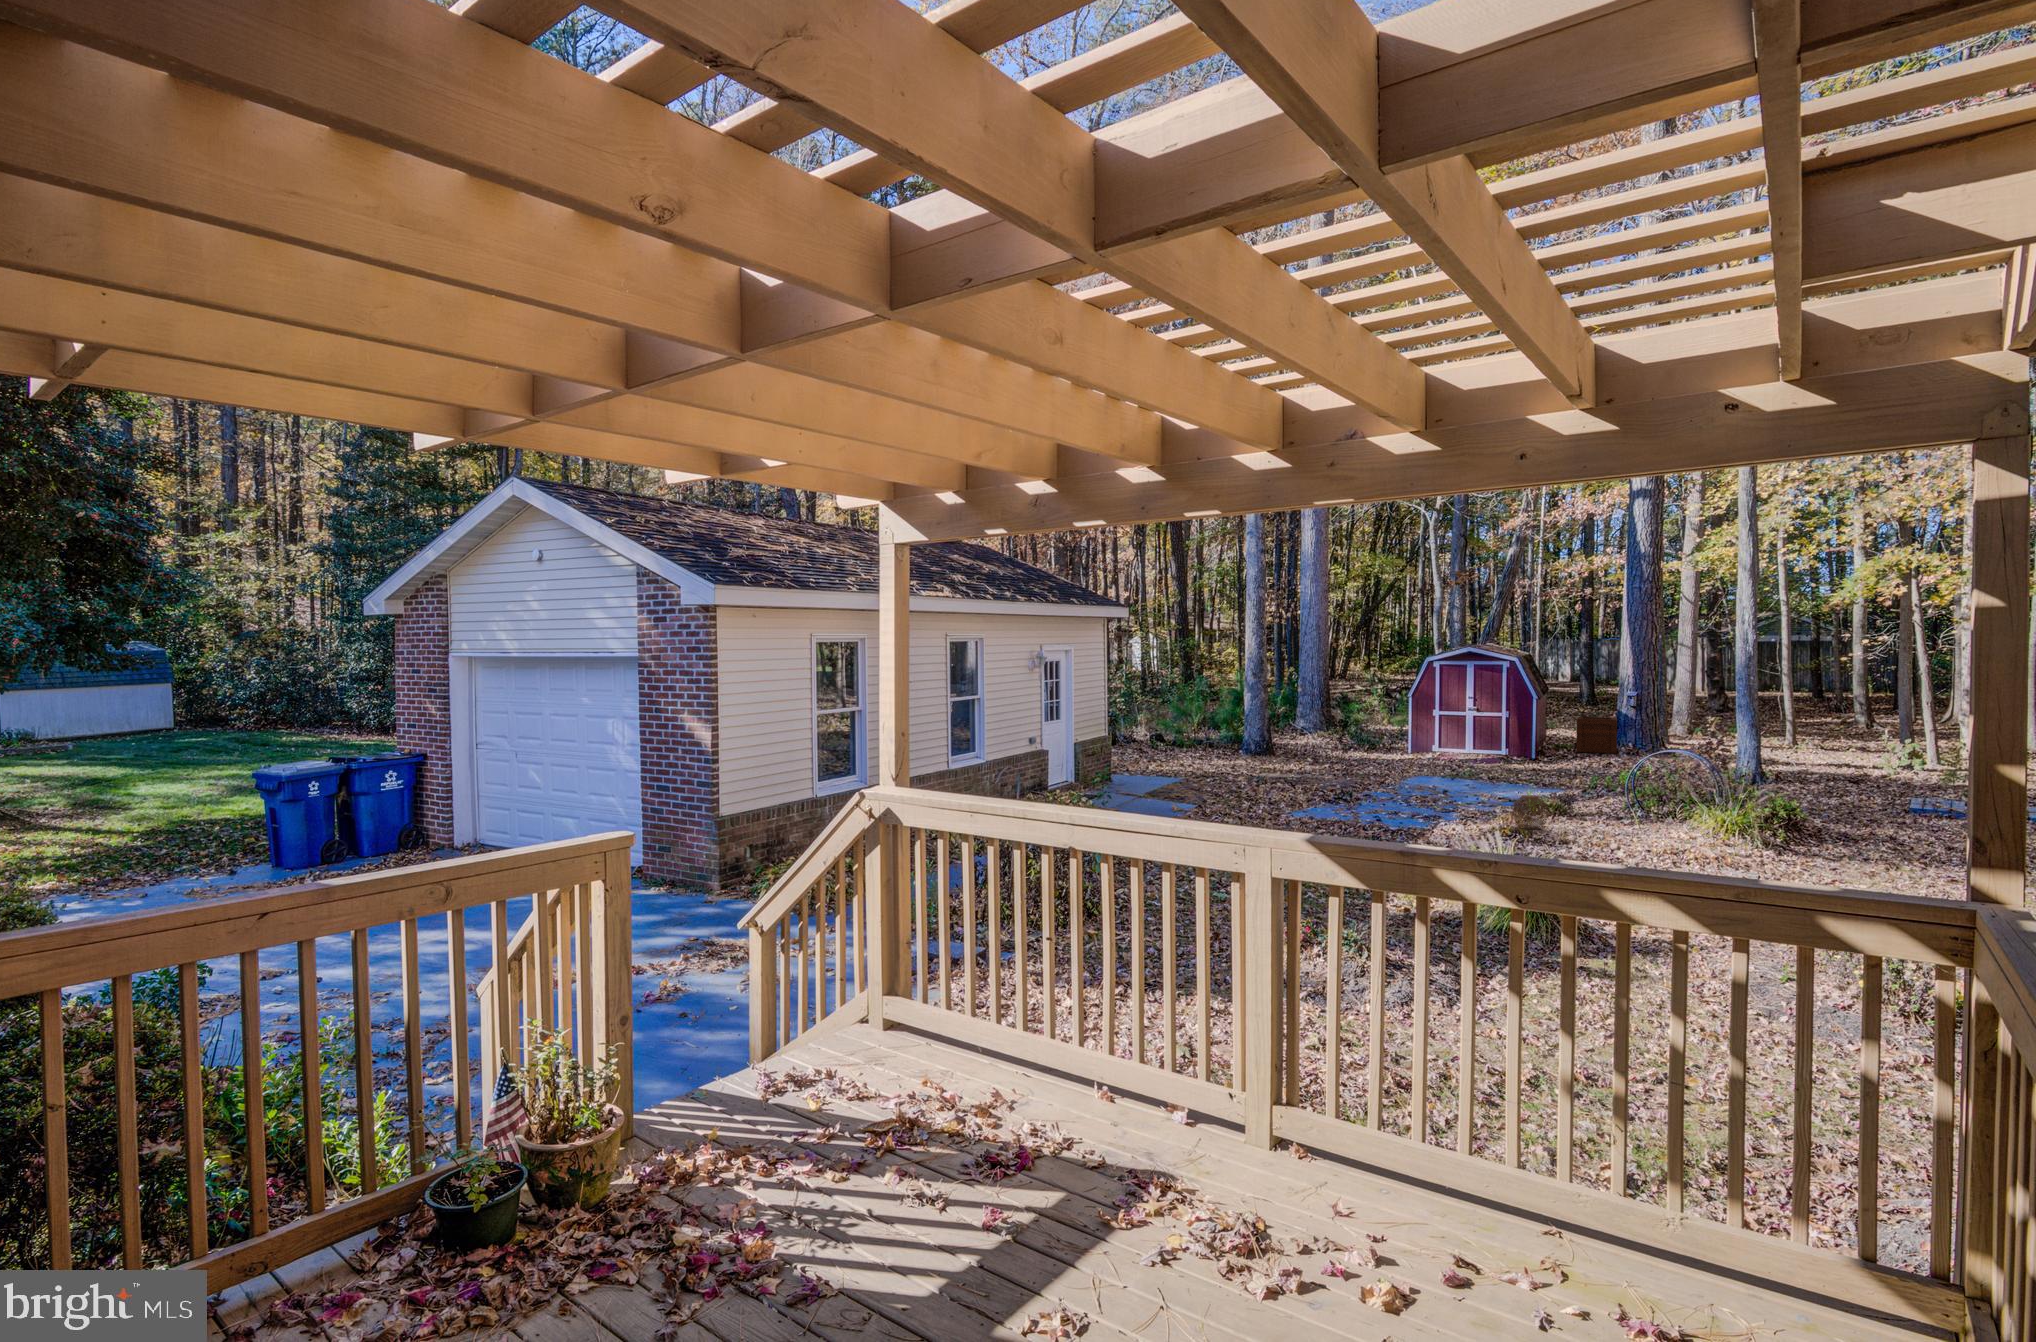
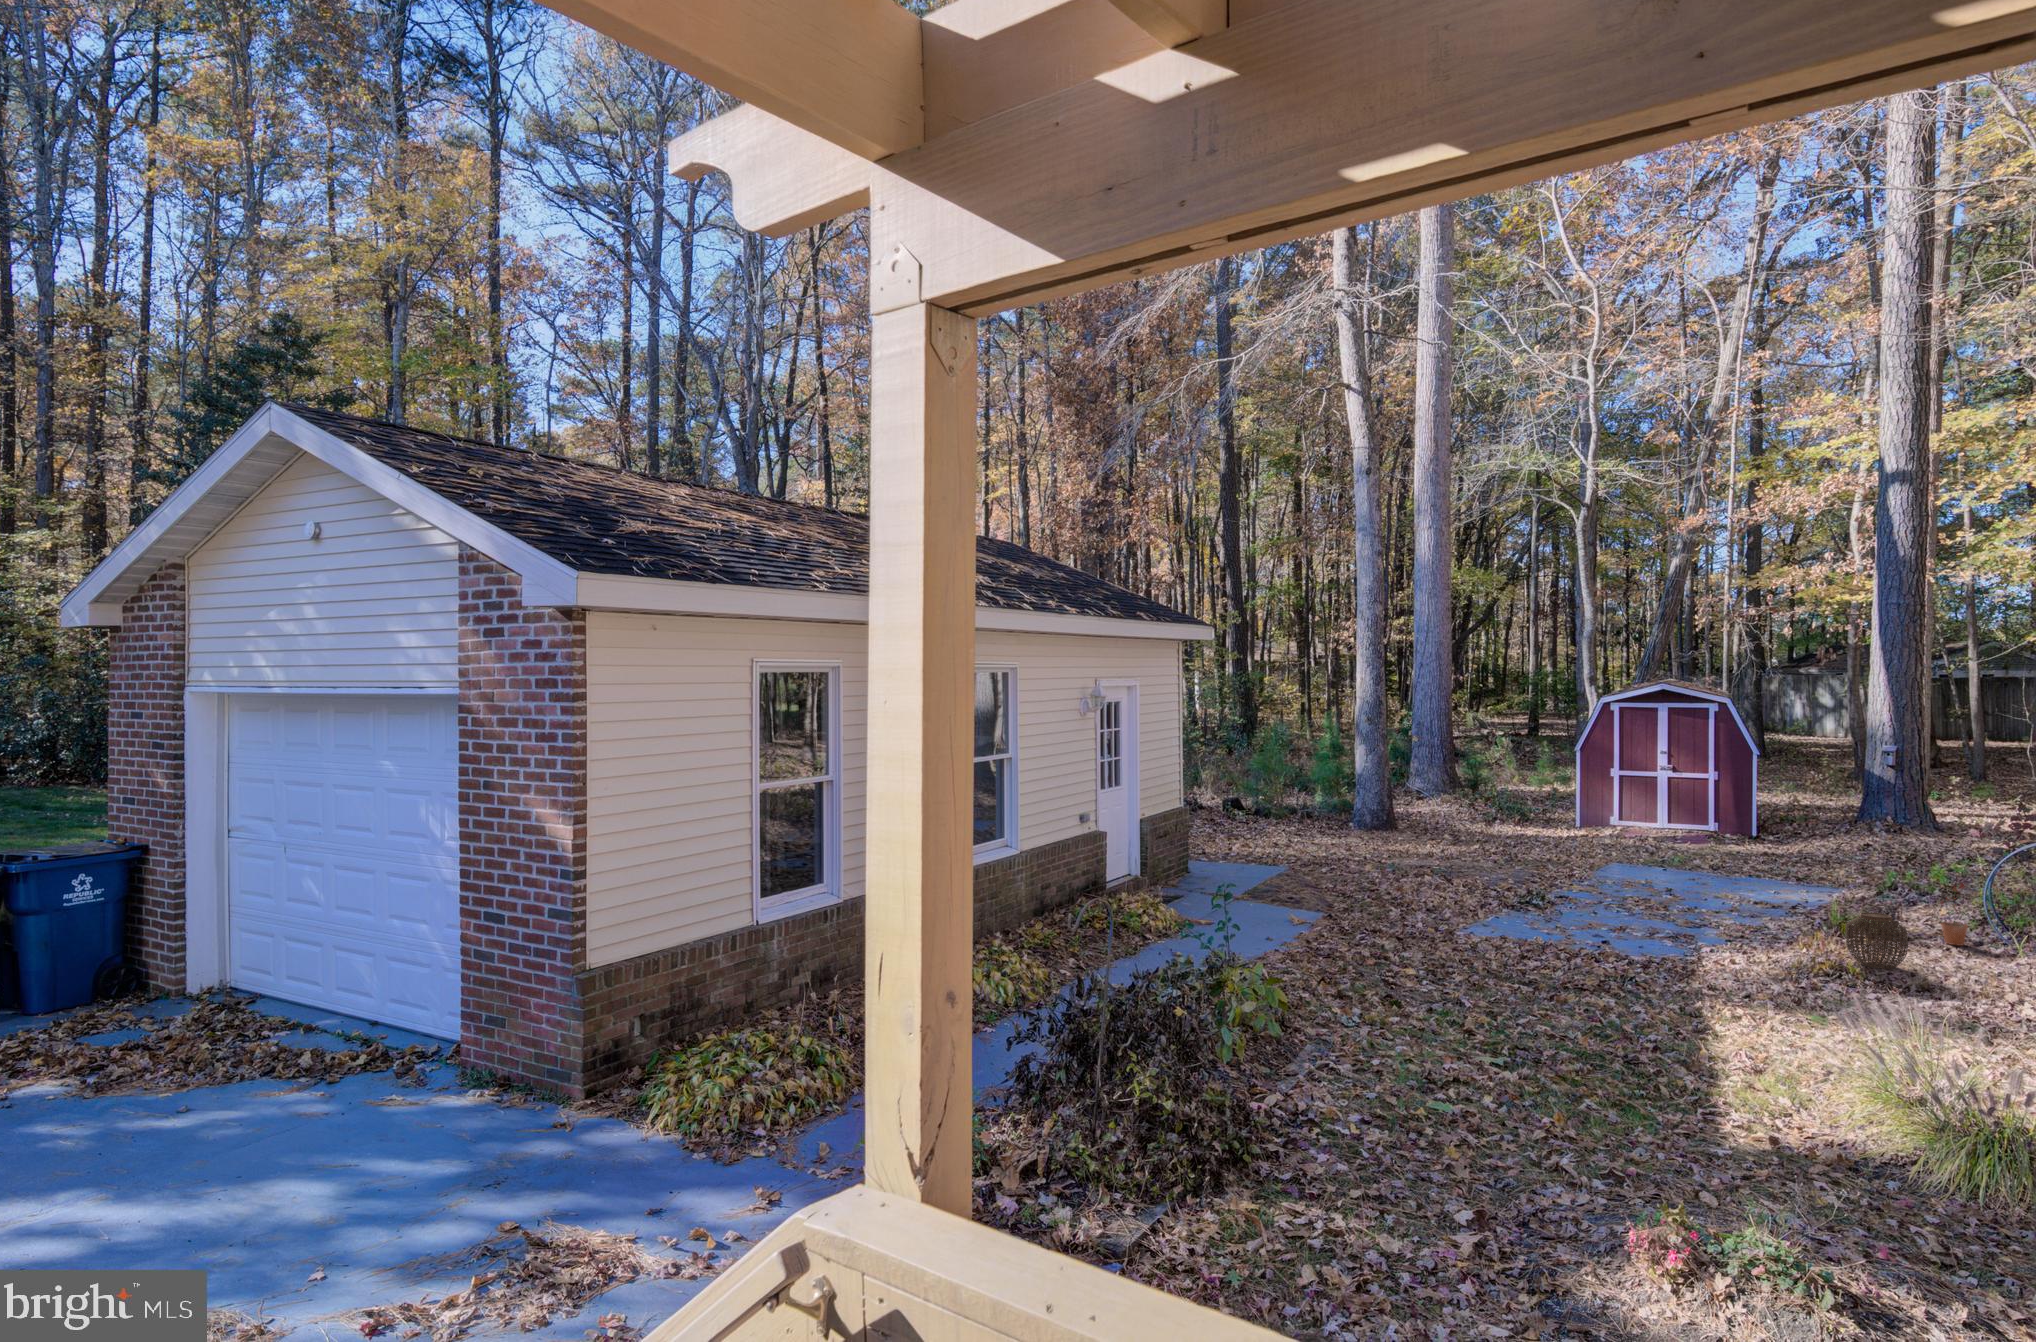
wooden crate: present [1577,717,1617,754] -> none [1809,778,1872,831]
potted plant: none [1583,778,1602,818] -> present [1940,883,1968,946]

